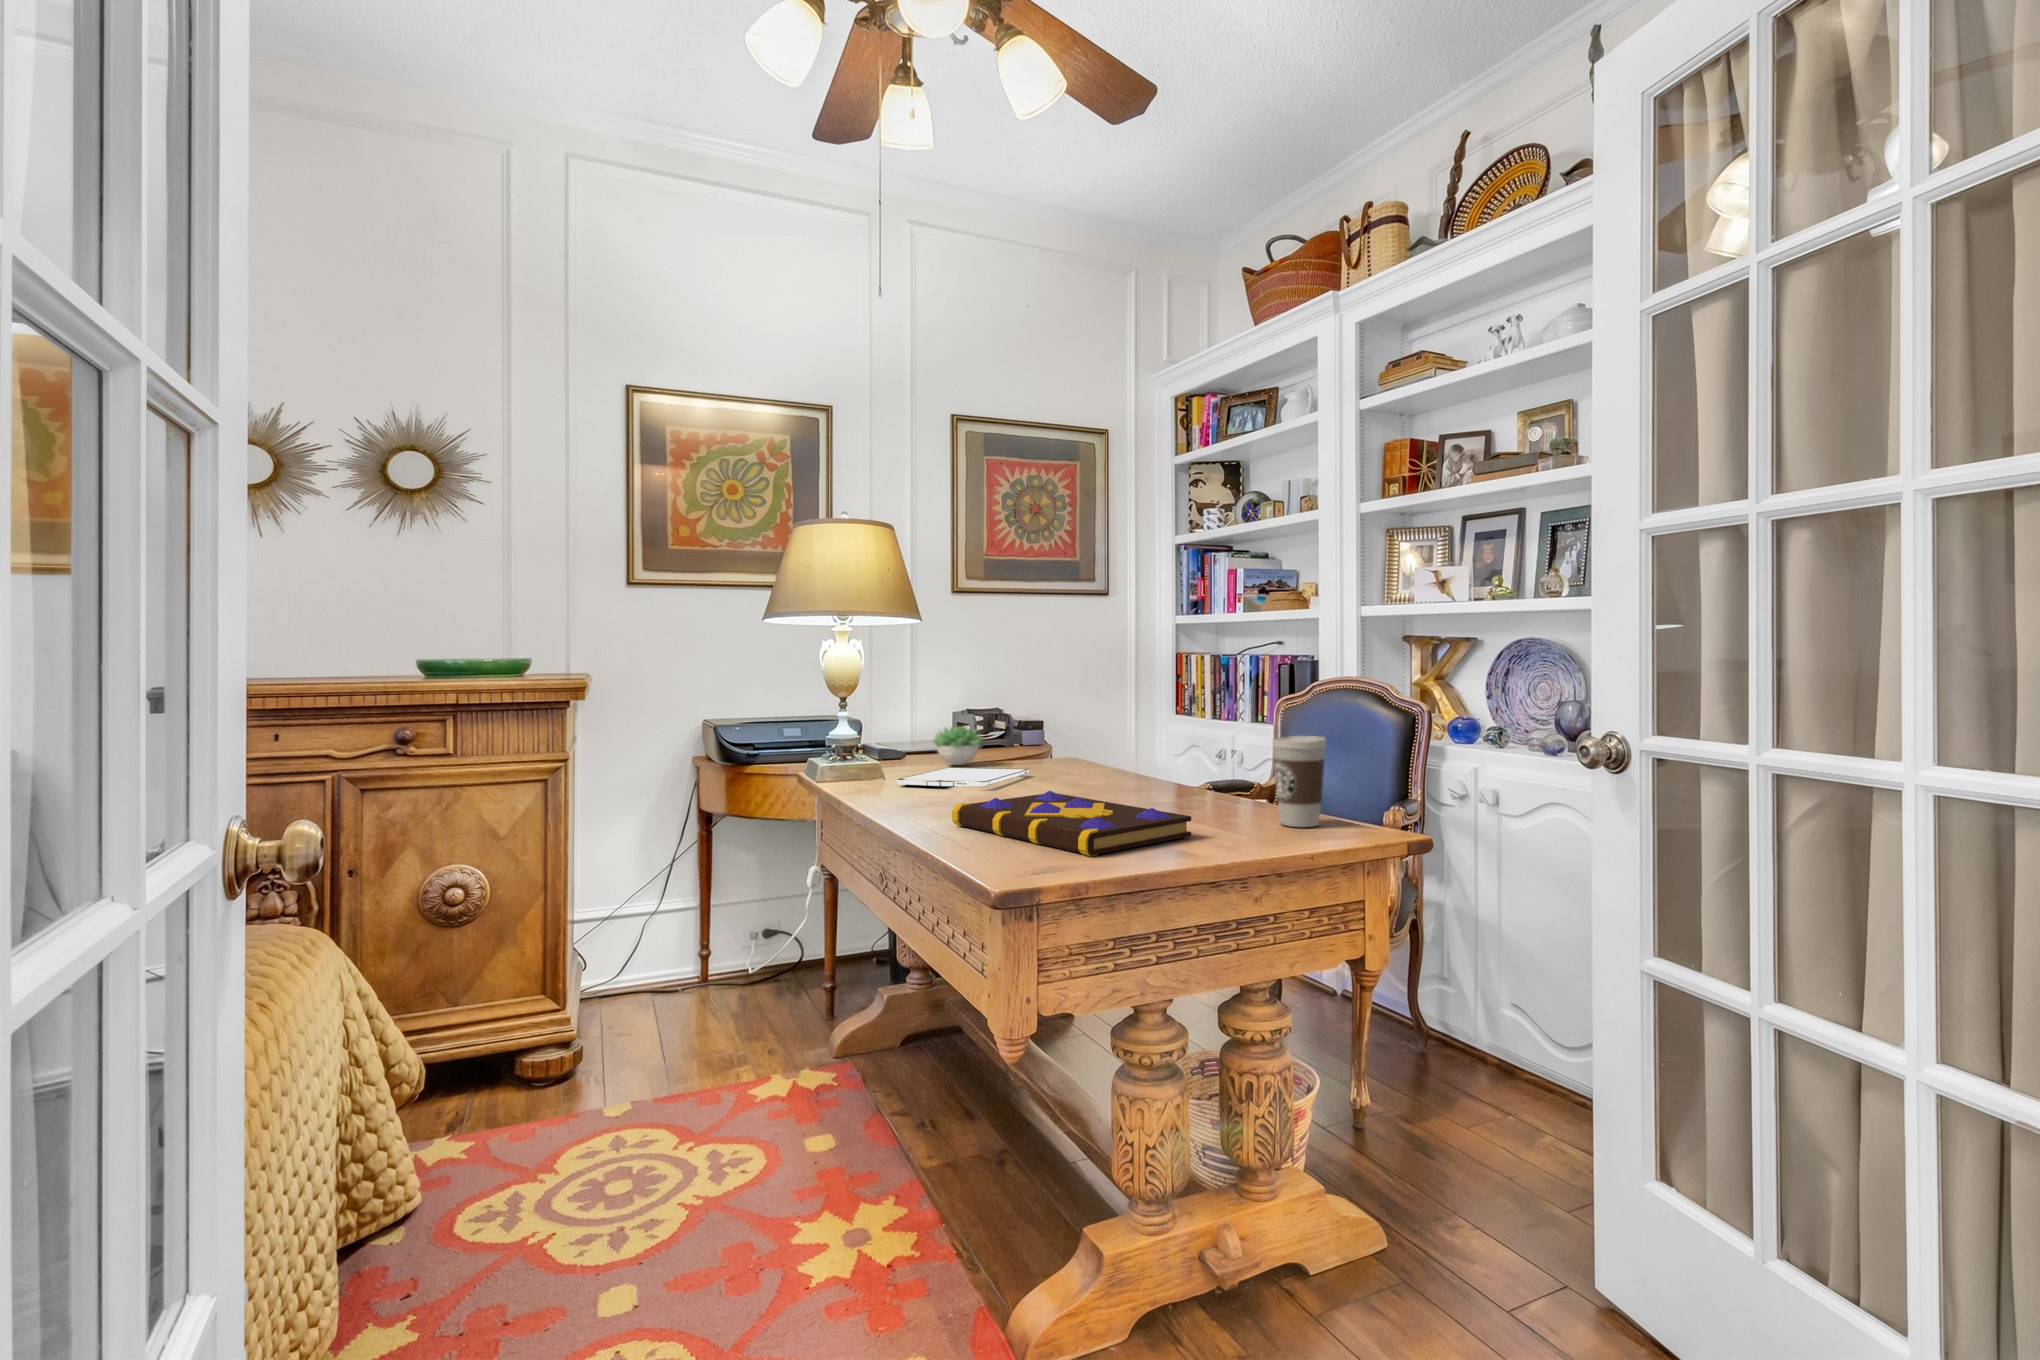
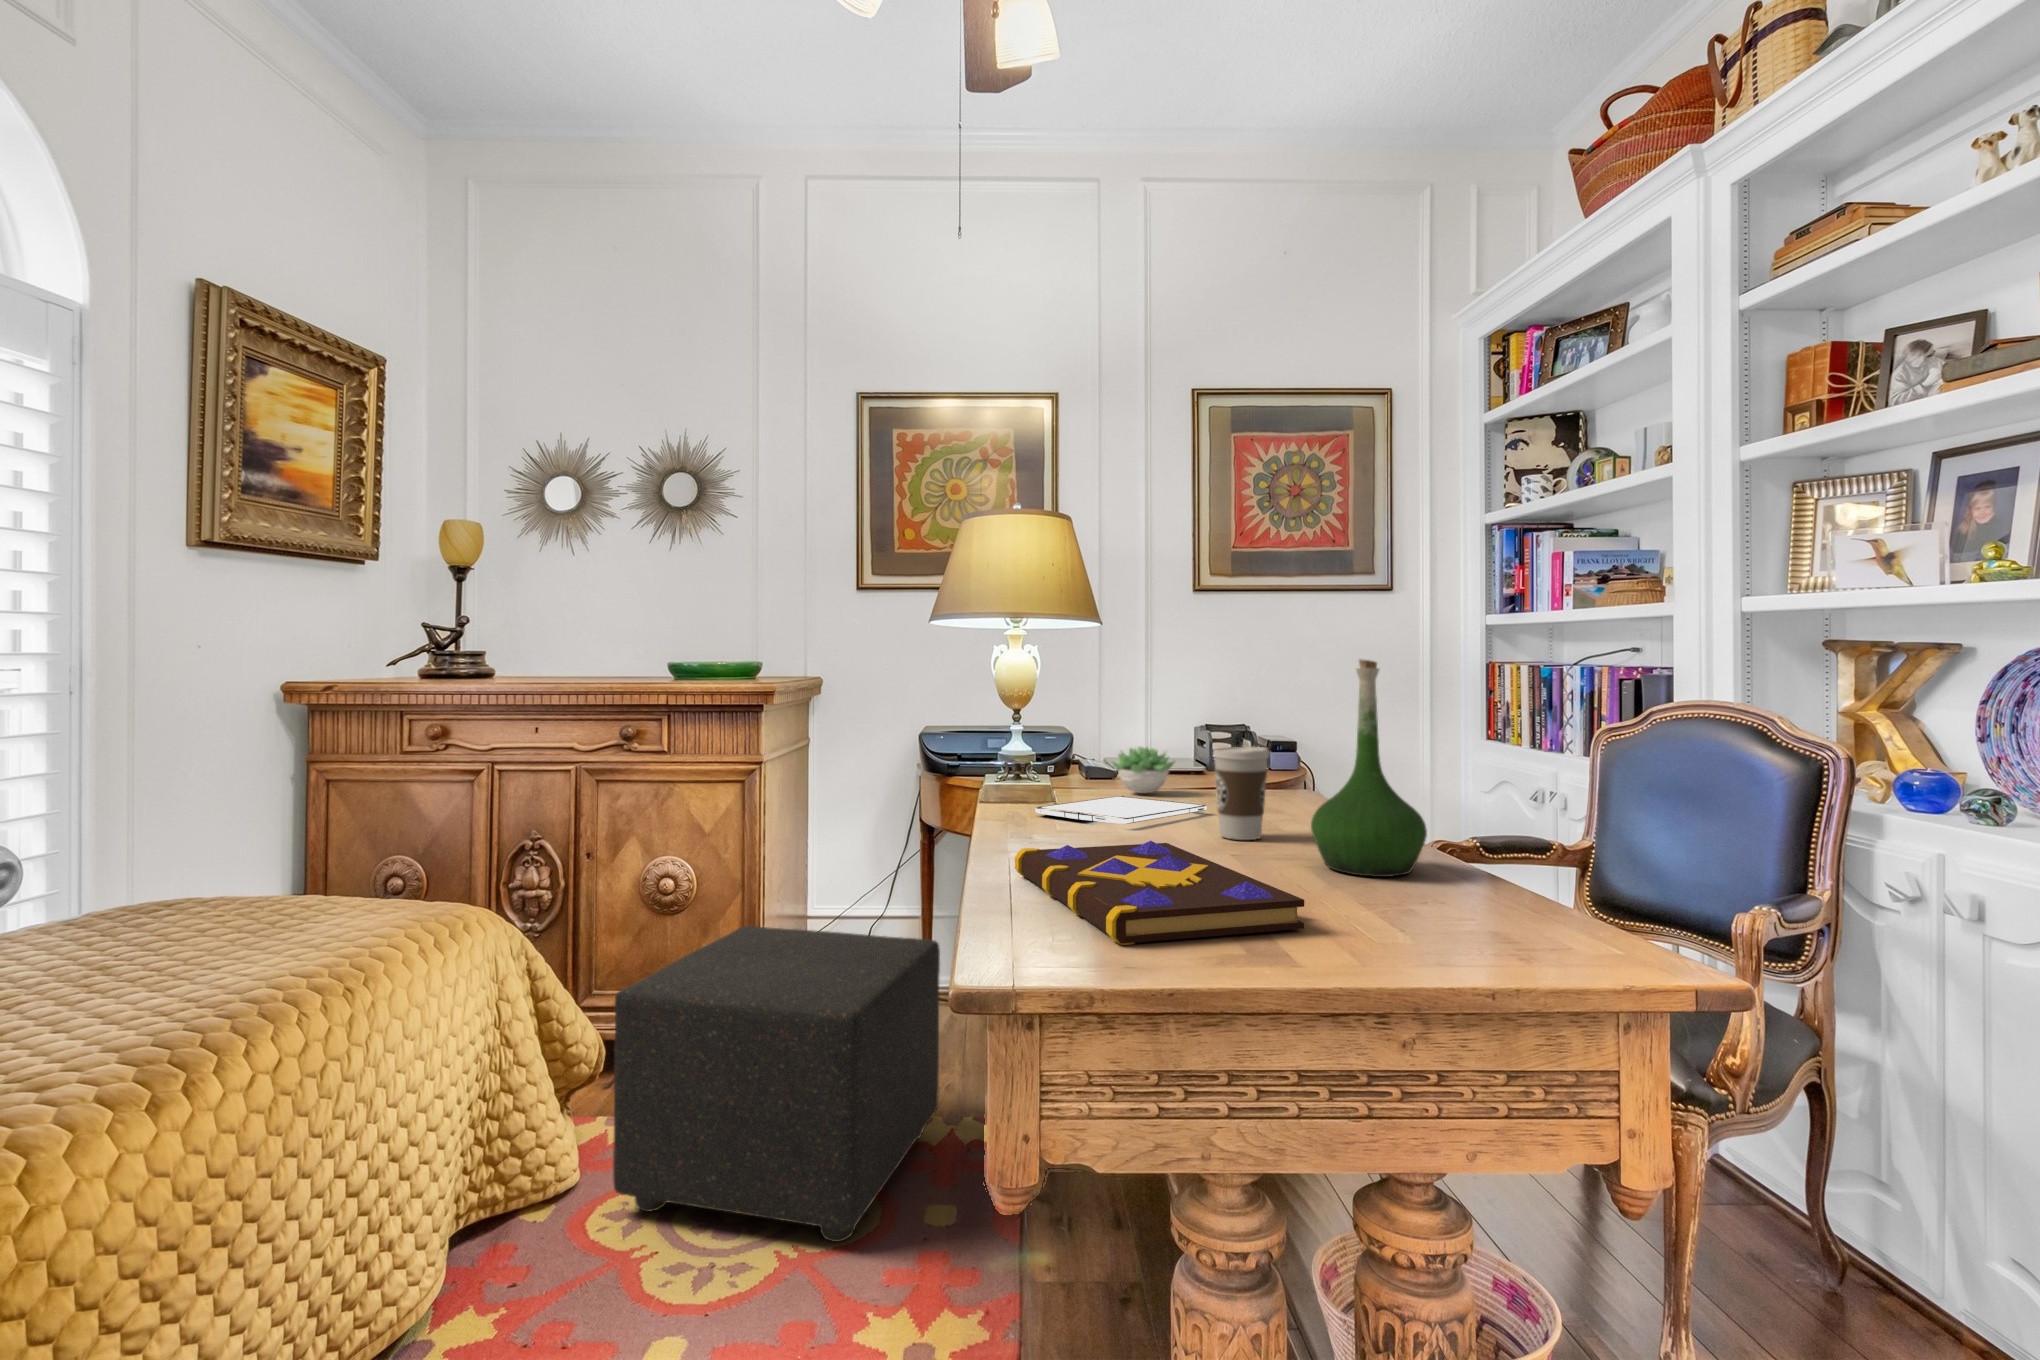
vase: none [1145,651,1224,805] -> present [1311,659,1427,877]
coffee cup: present [1272,736,1326,827] -> present [1213,746,1268,840]
ottoman: none [479,911,781,1207] -> present [613,926,940,1242]

